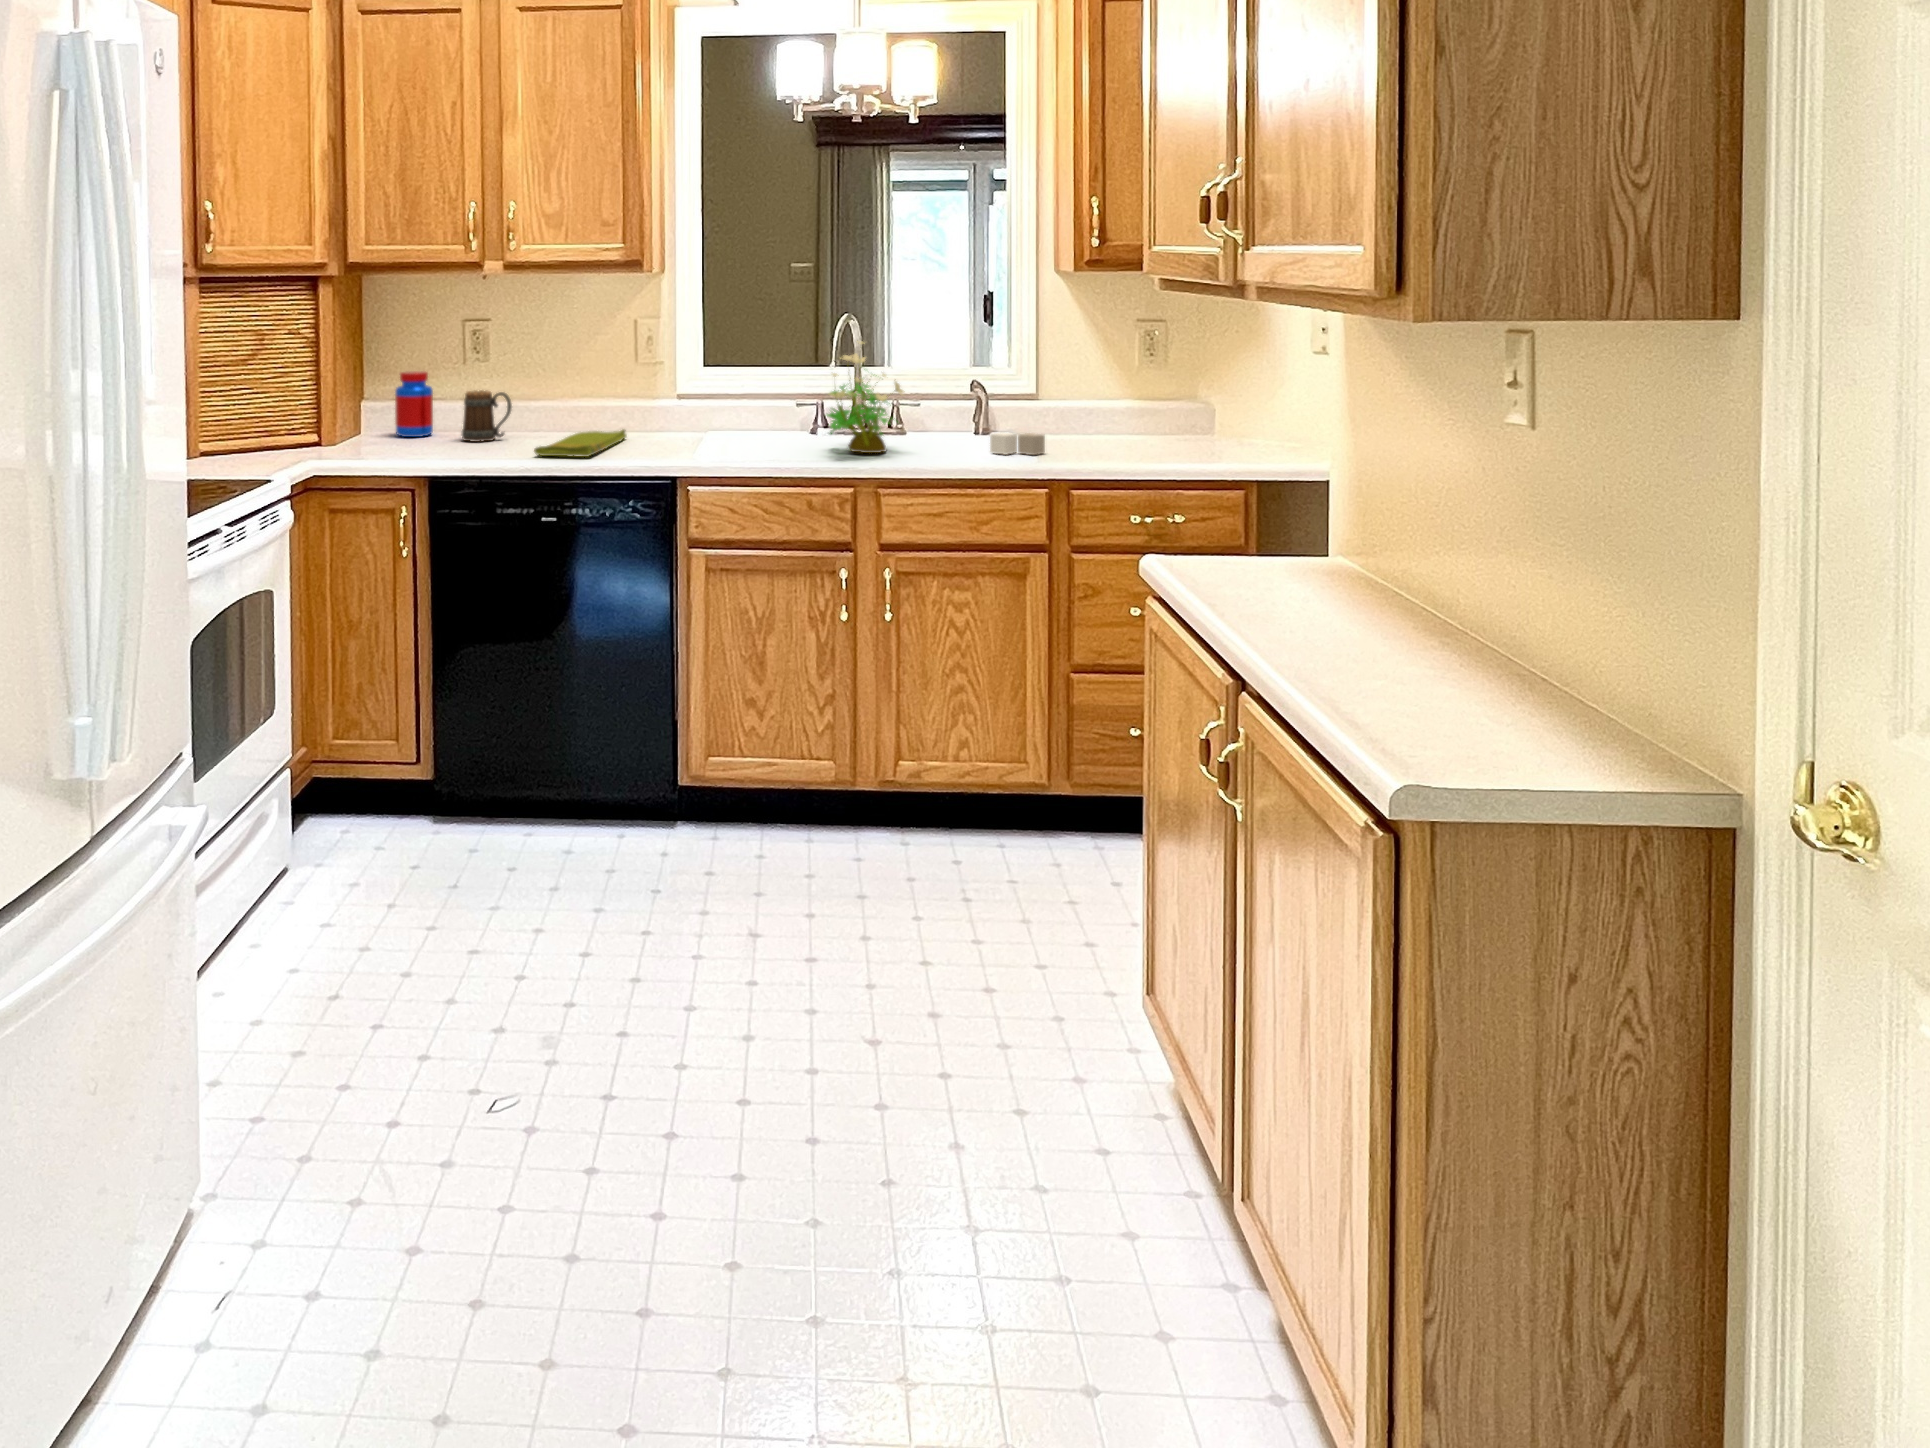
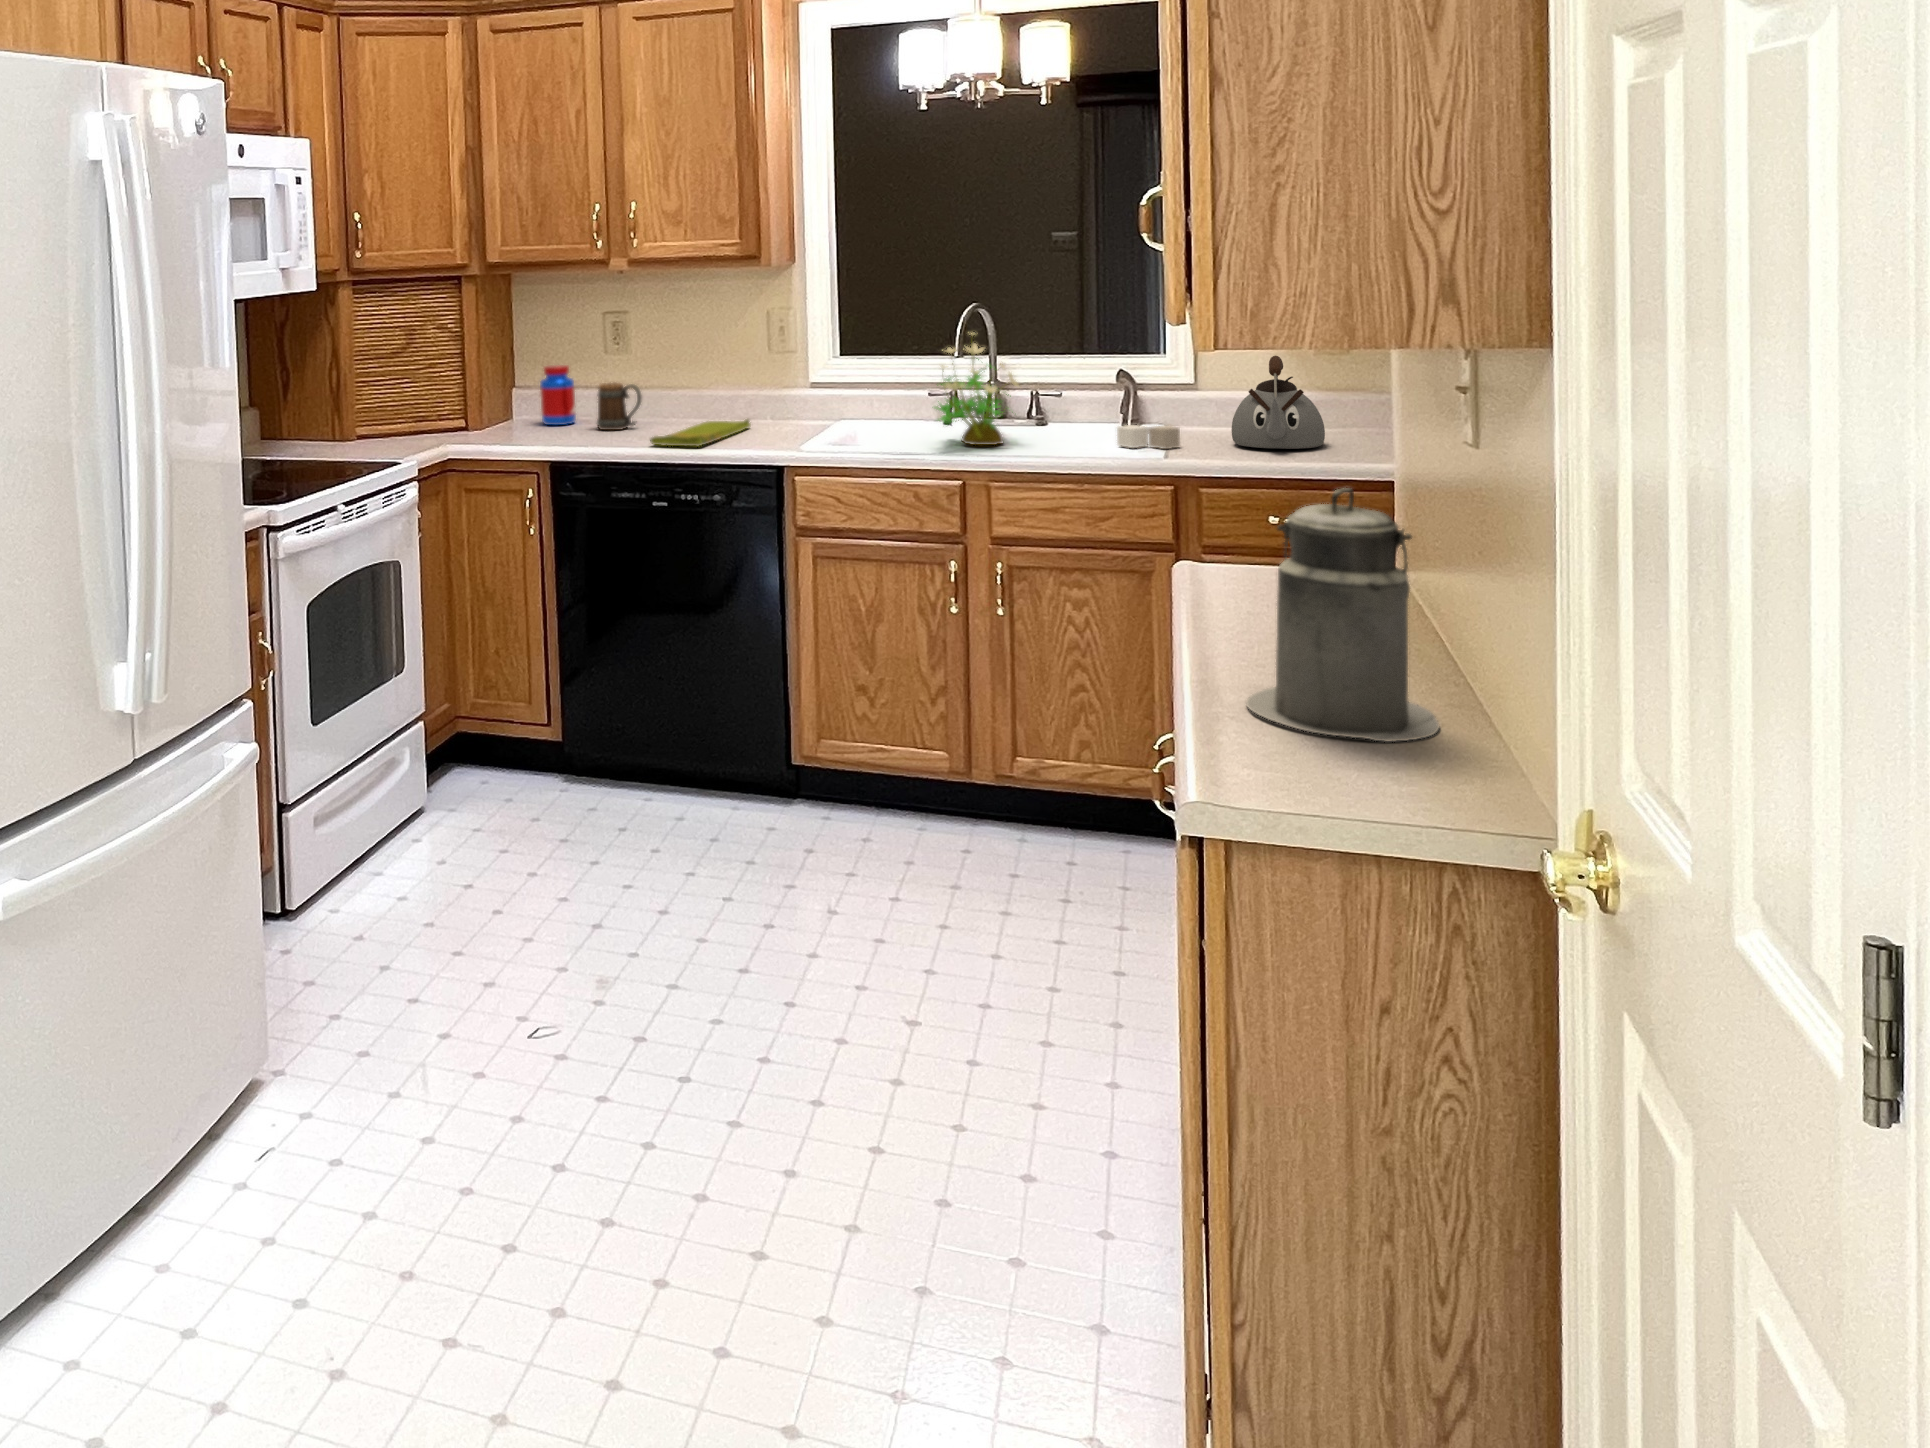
kettle: none [1086,368,1163,454] -> present [1232,356,1325,449]
canister: none [1344,465,1523,710] -> present [1246,488,1439,741]

